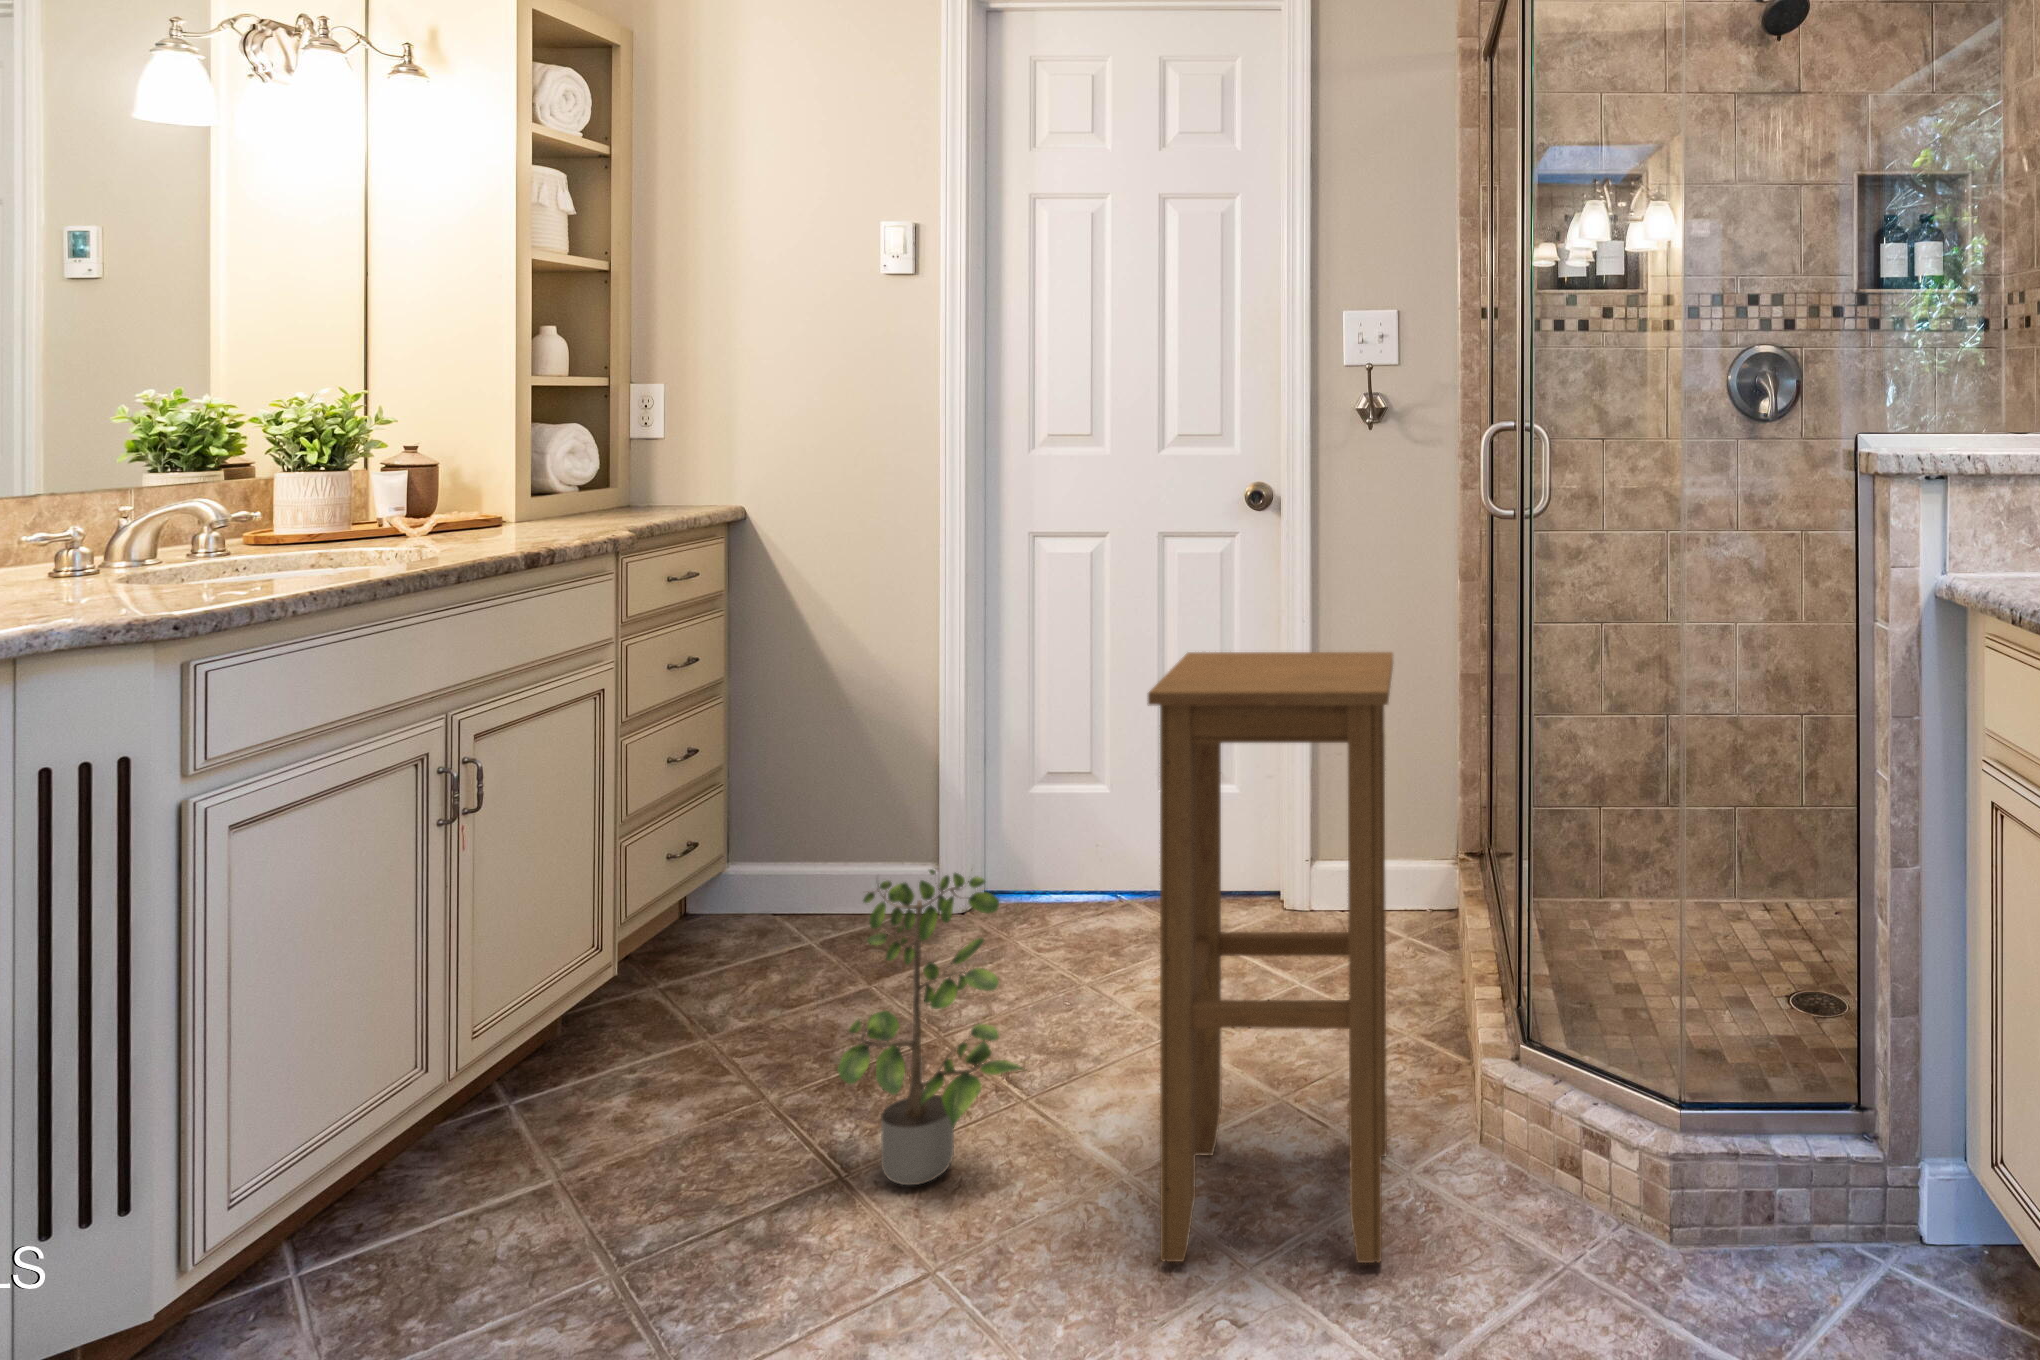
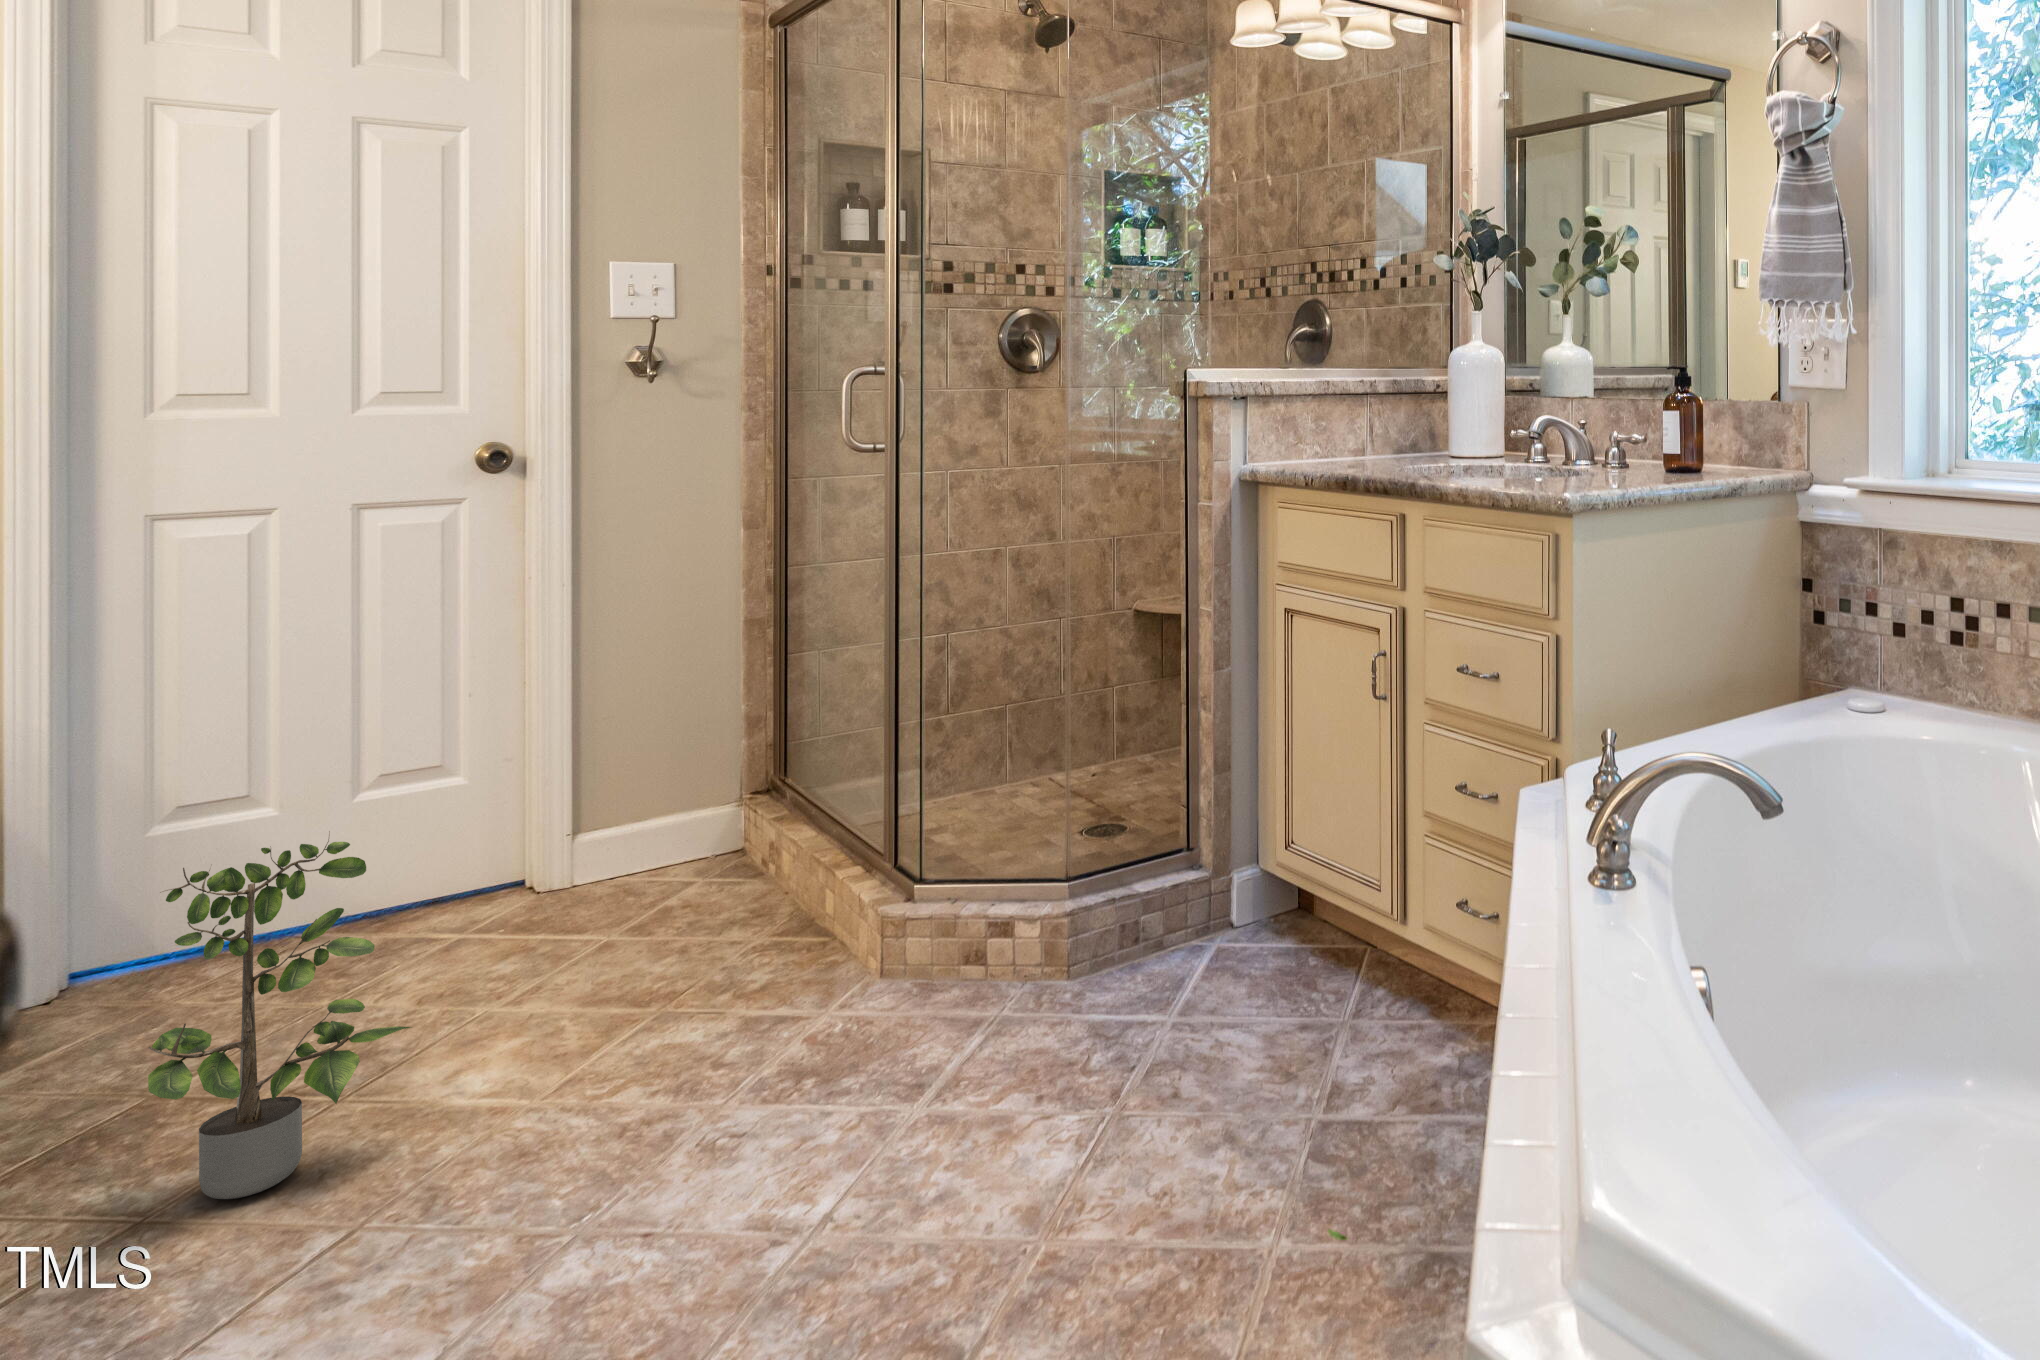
stool: present [1148,652,1393,1263] -> none [573,565,853,1135]

